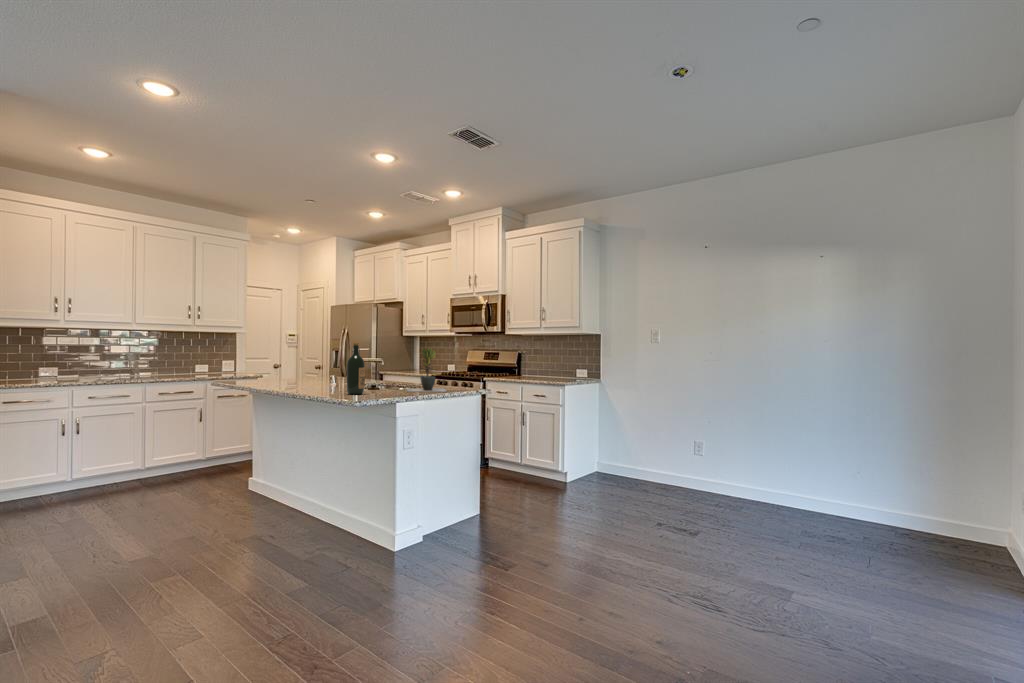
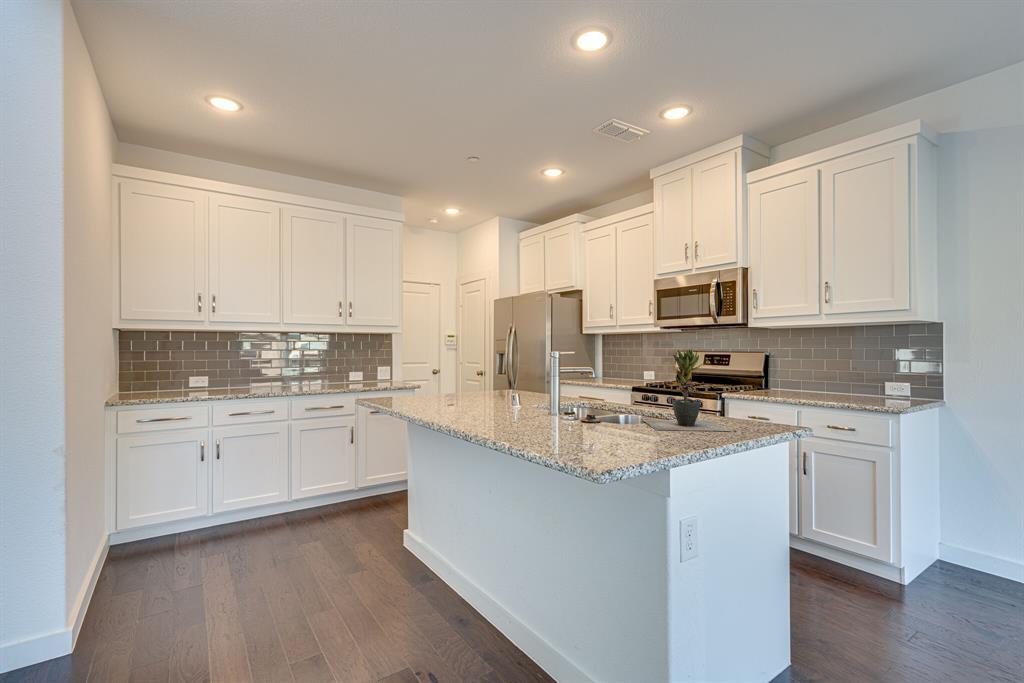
wine bottle: present [347,343,365,394] -> none [557,343,590,440]

